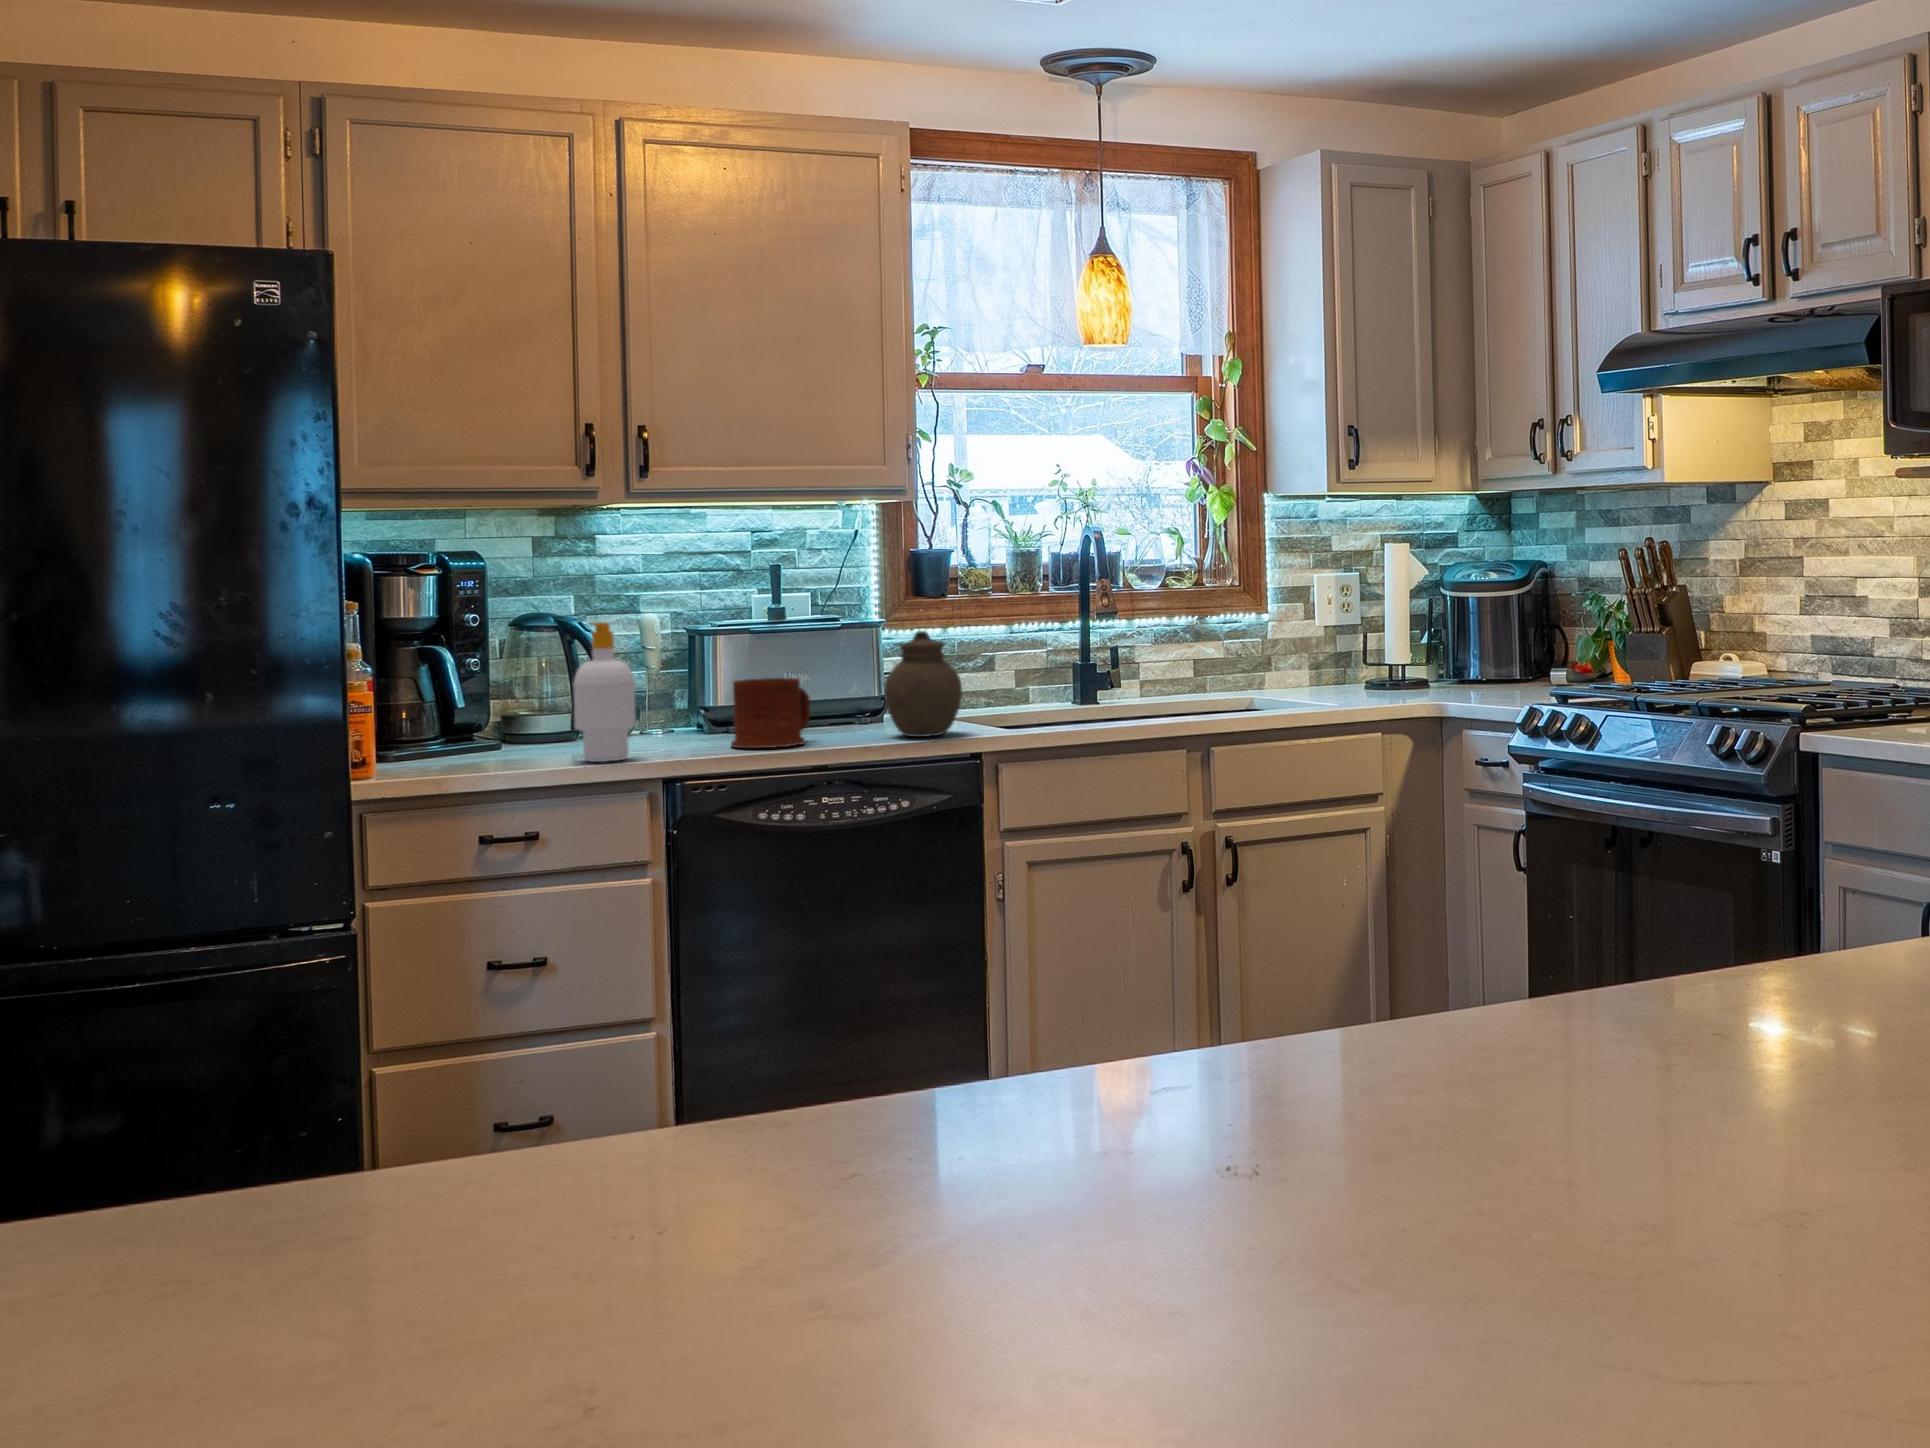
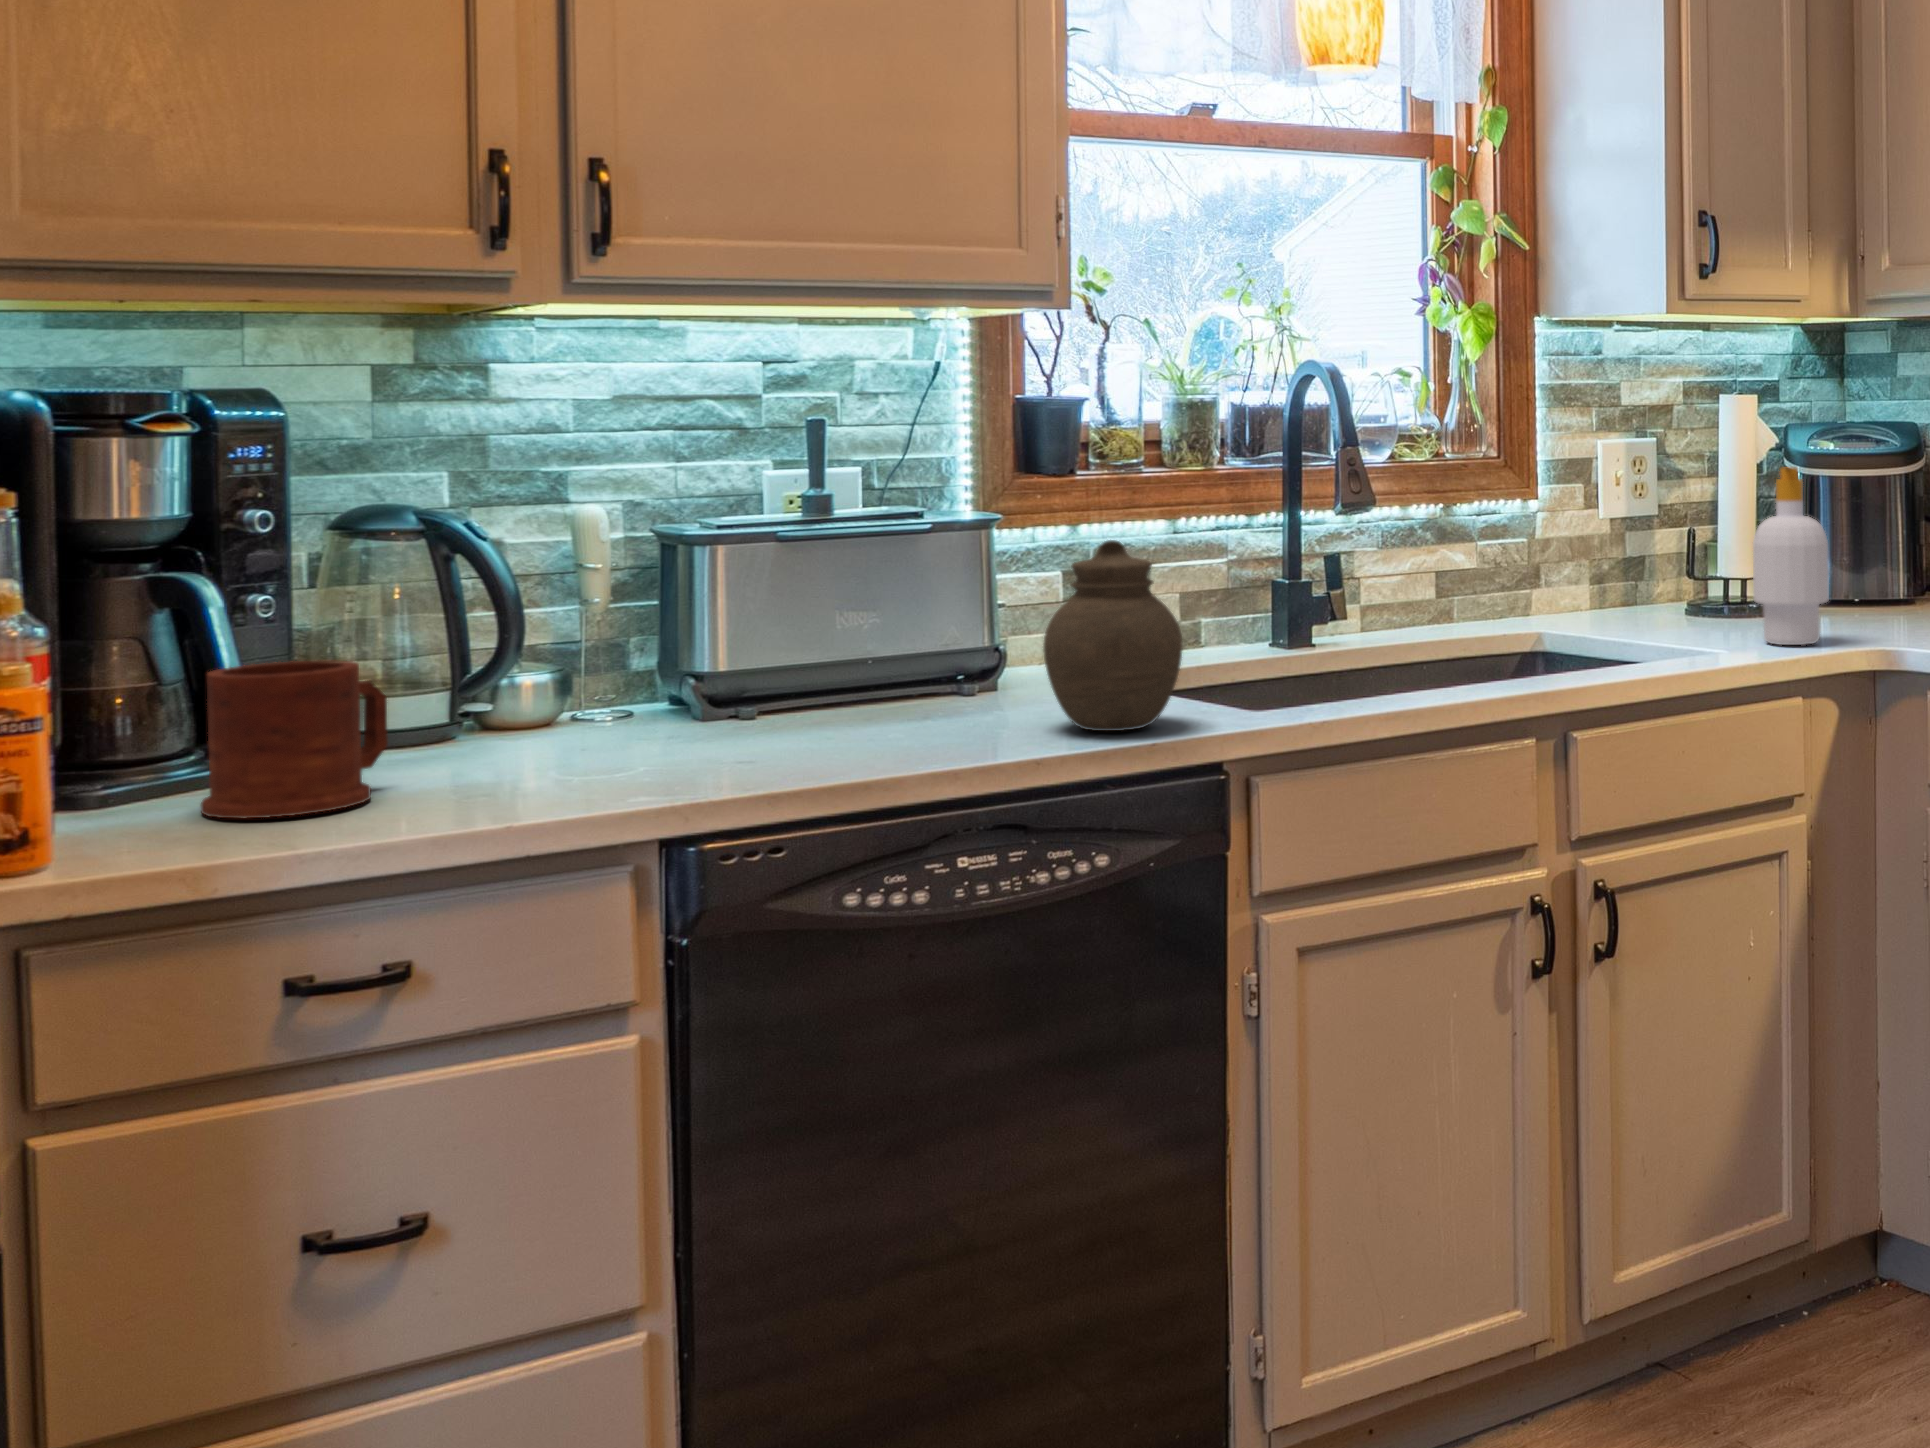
soap bottle: present [574,622,636,762] -> present [1753,467,1829,645]
mug: present [731,678,810,748] -> present [201,660,388,818]

